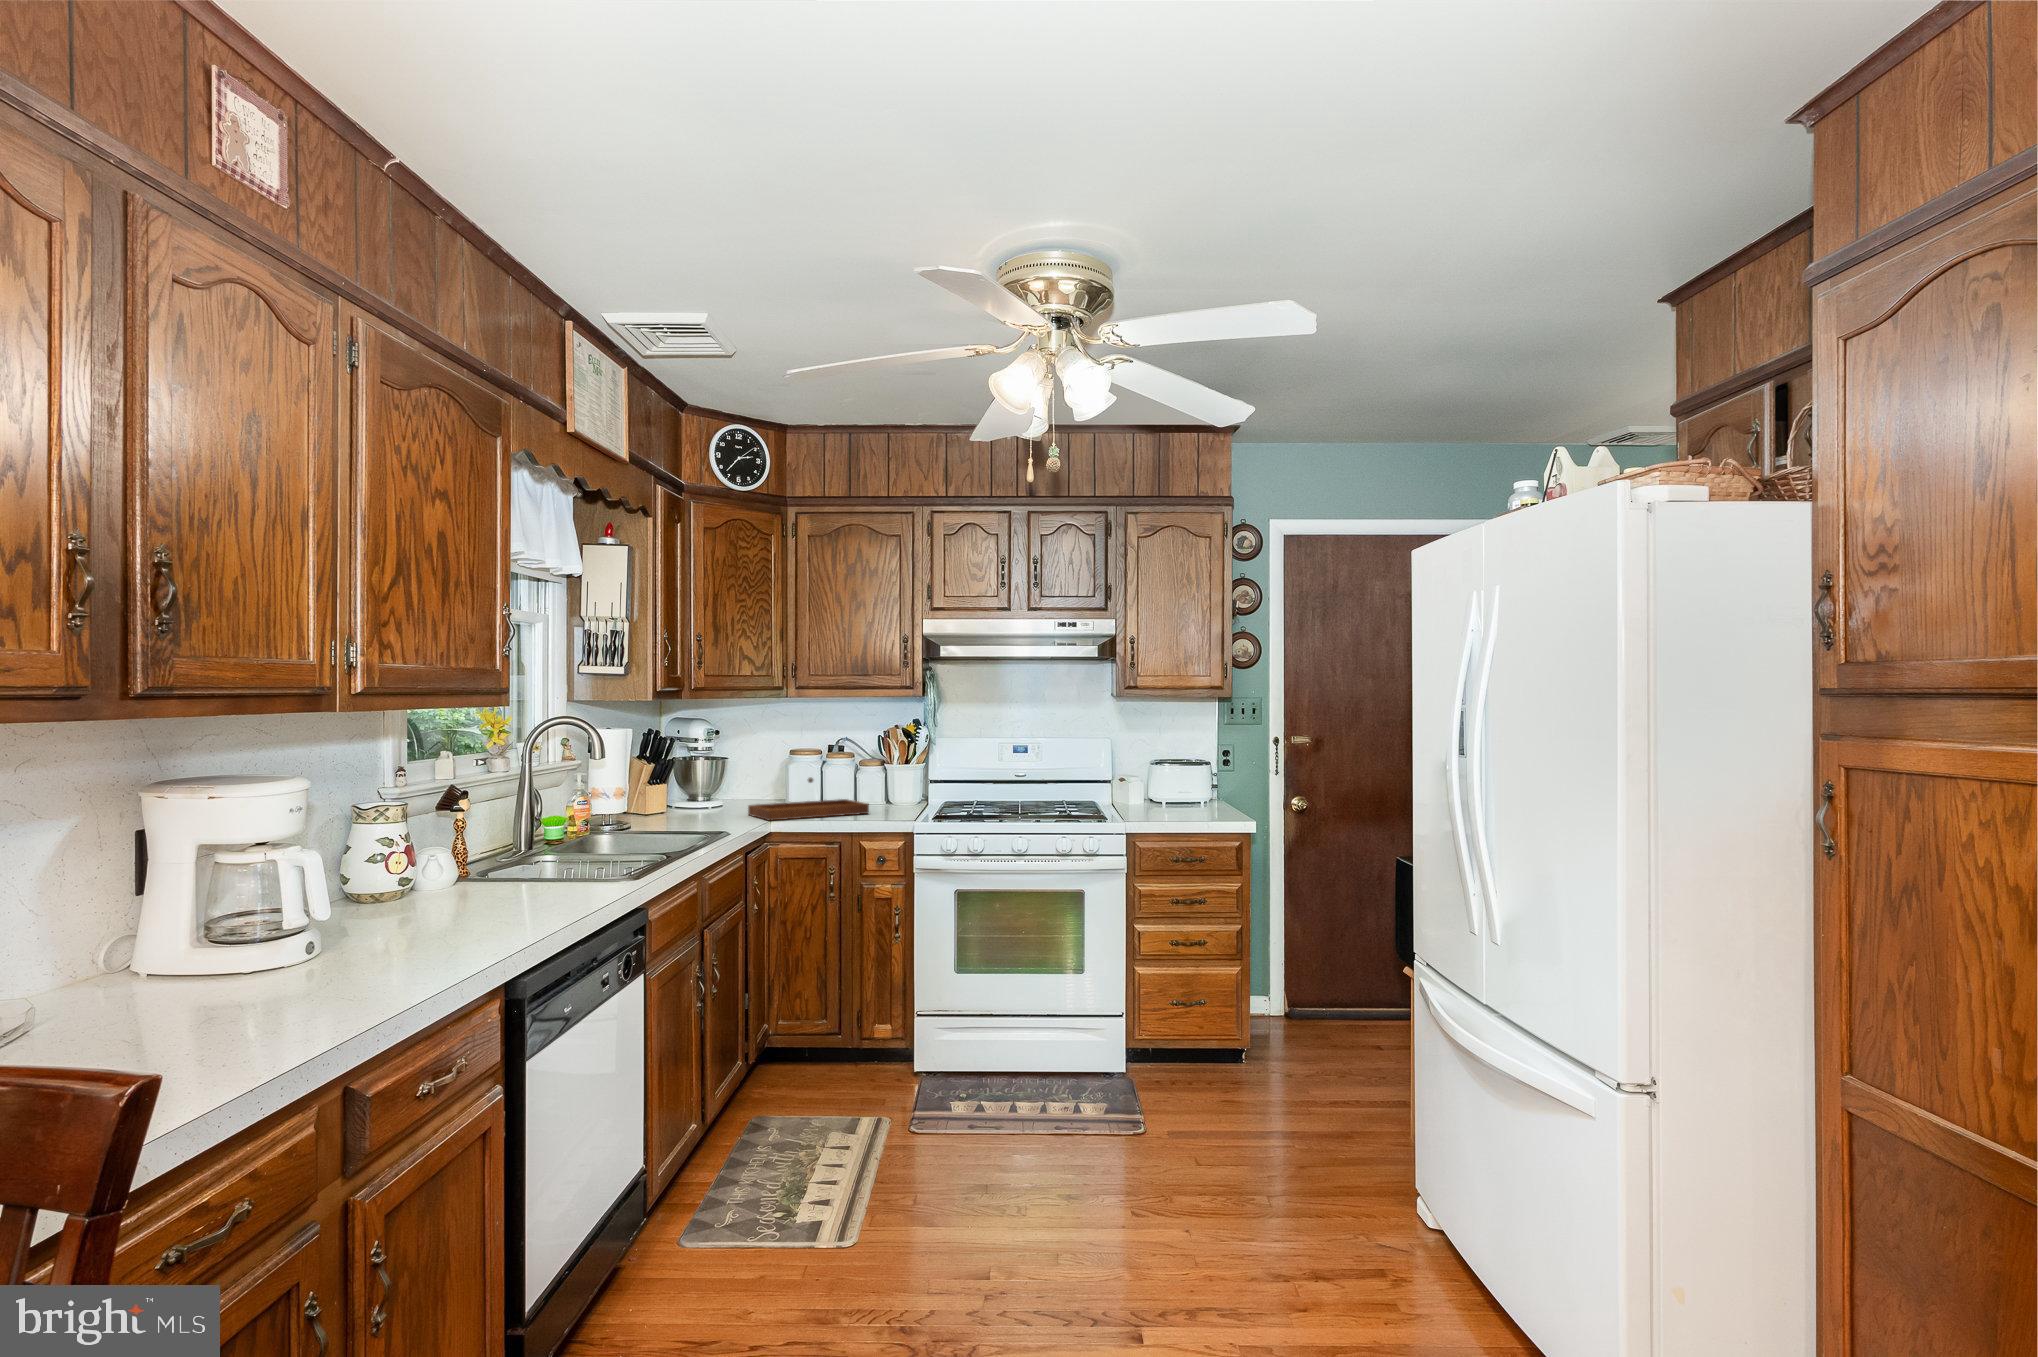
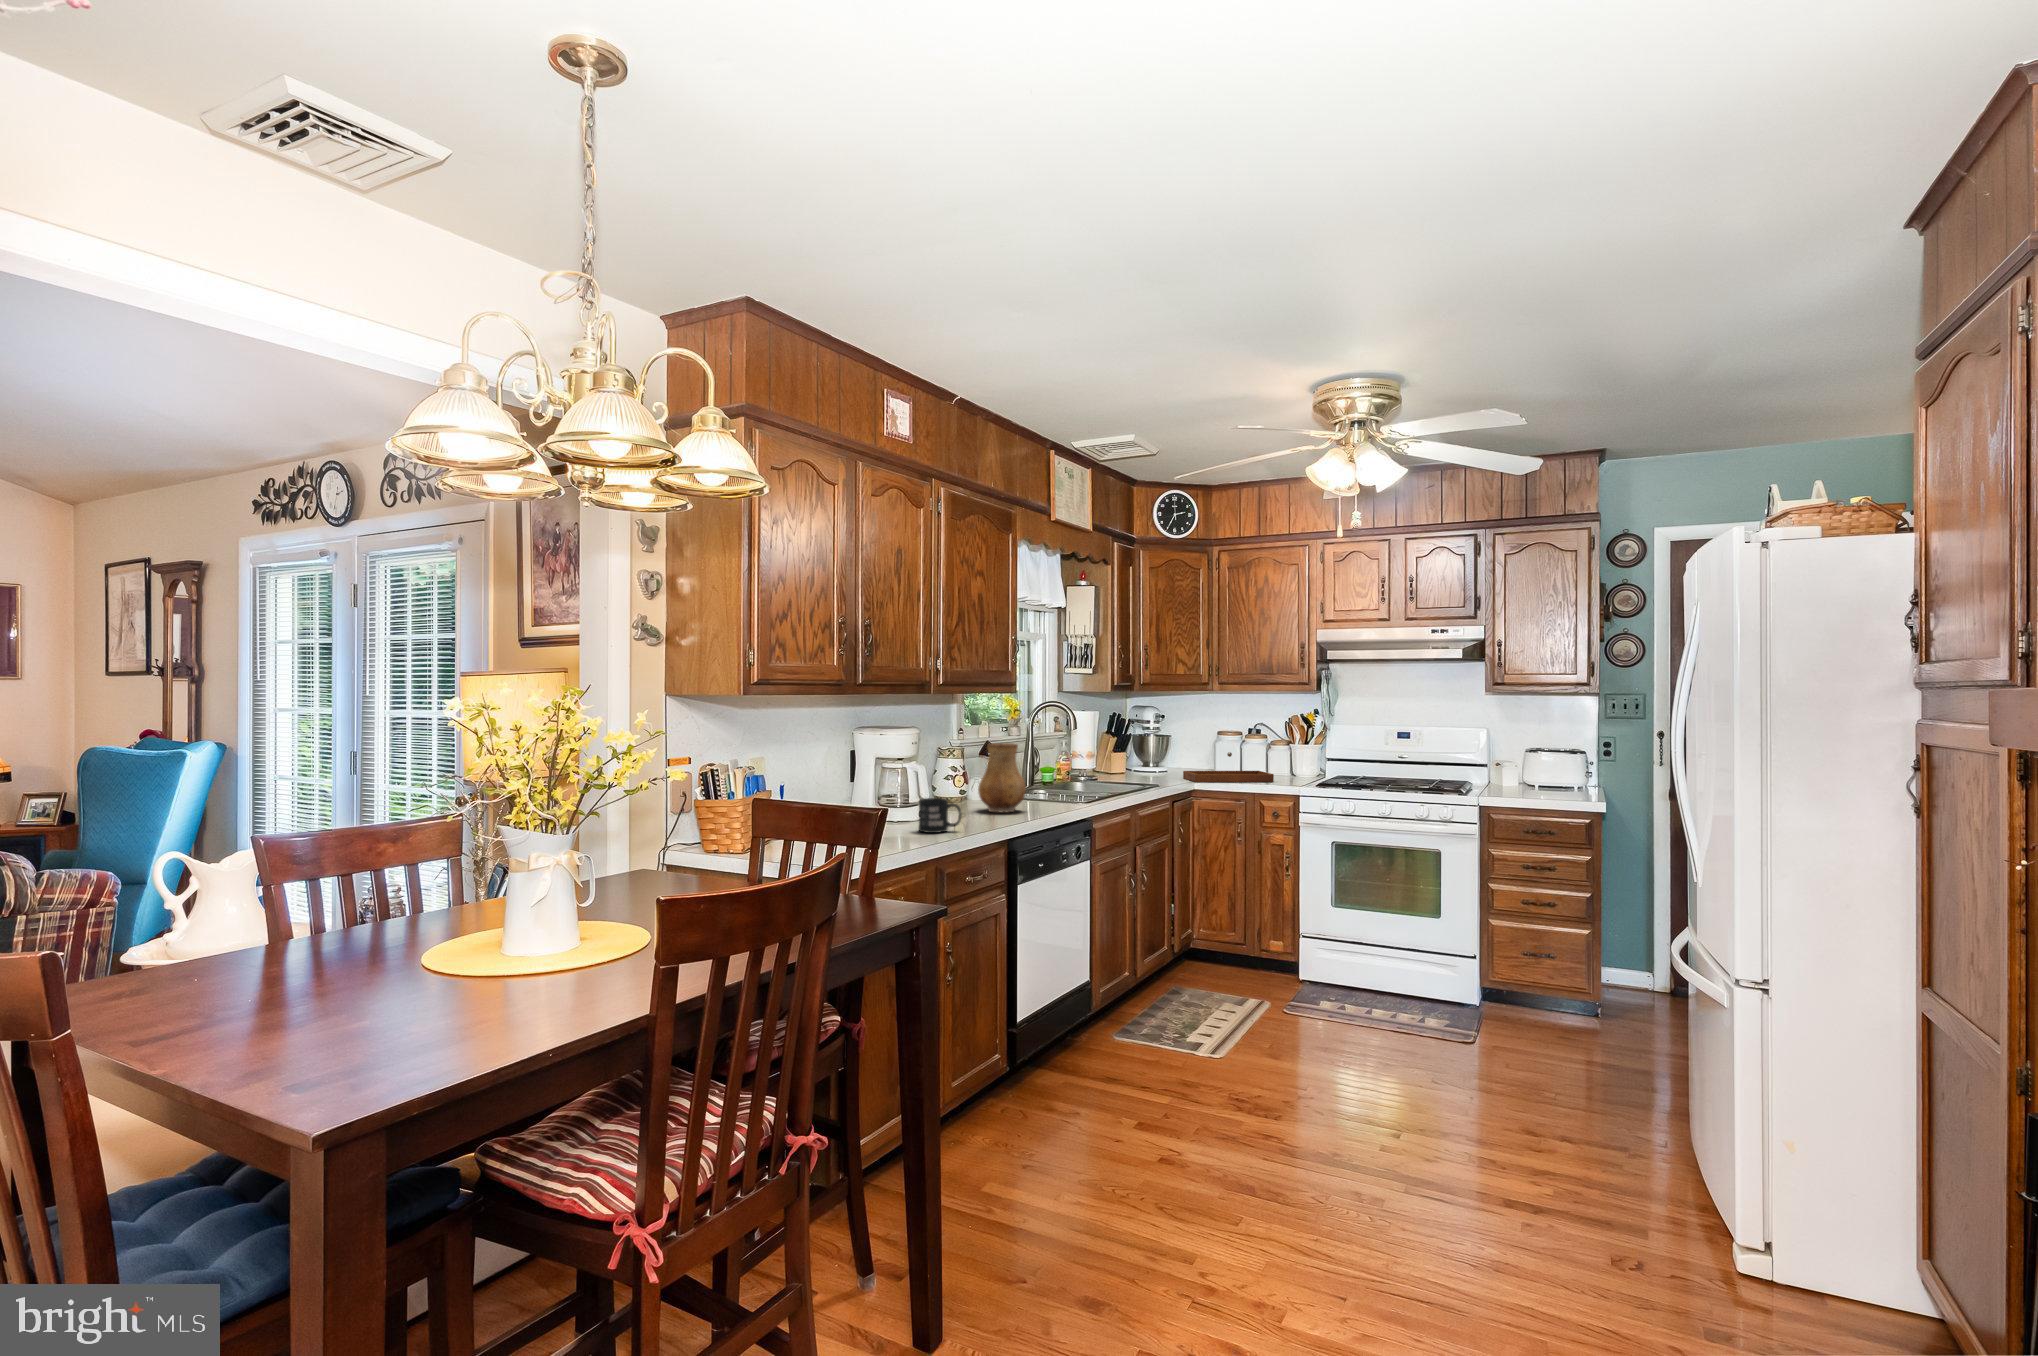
ceramic pitcher: none [440,789,531,910] -> present [978,743,1026,812]
mug: none [314,910,411,984] -> present [919,798,961,833]

